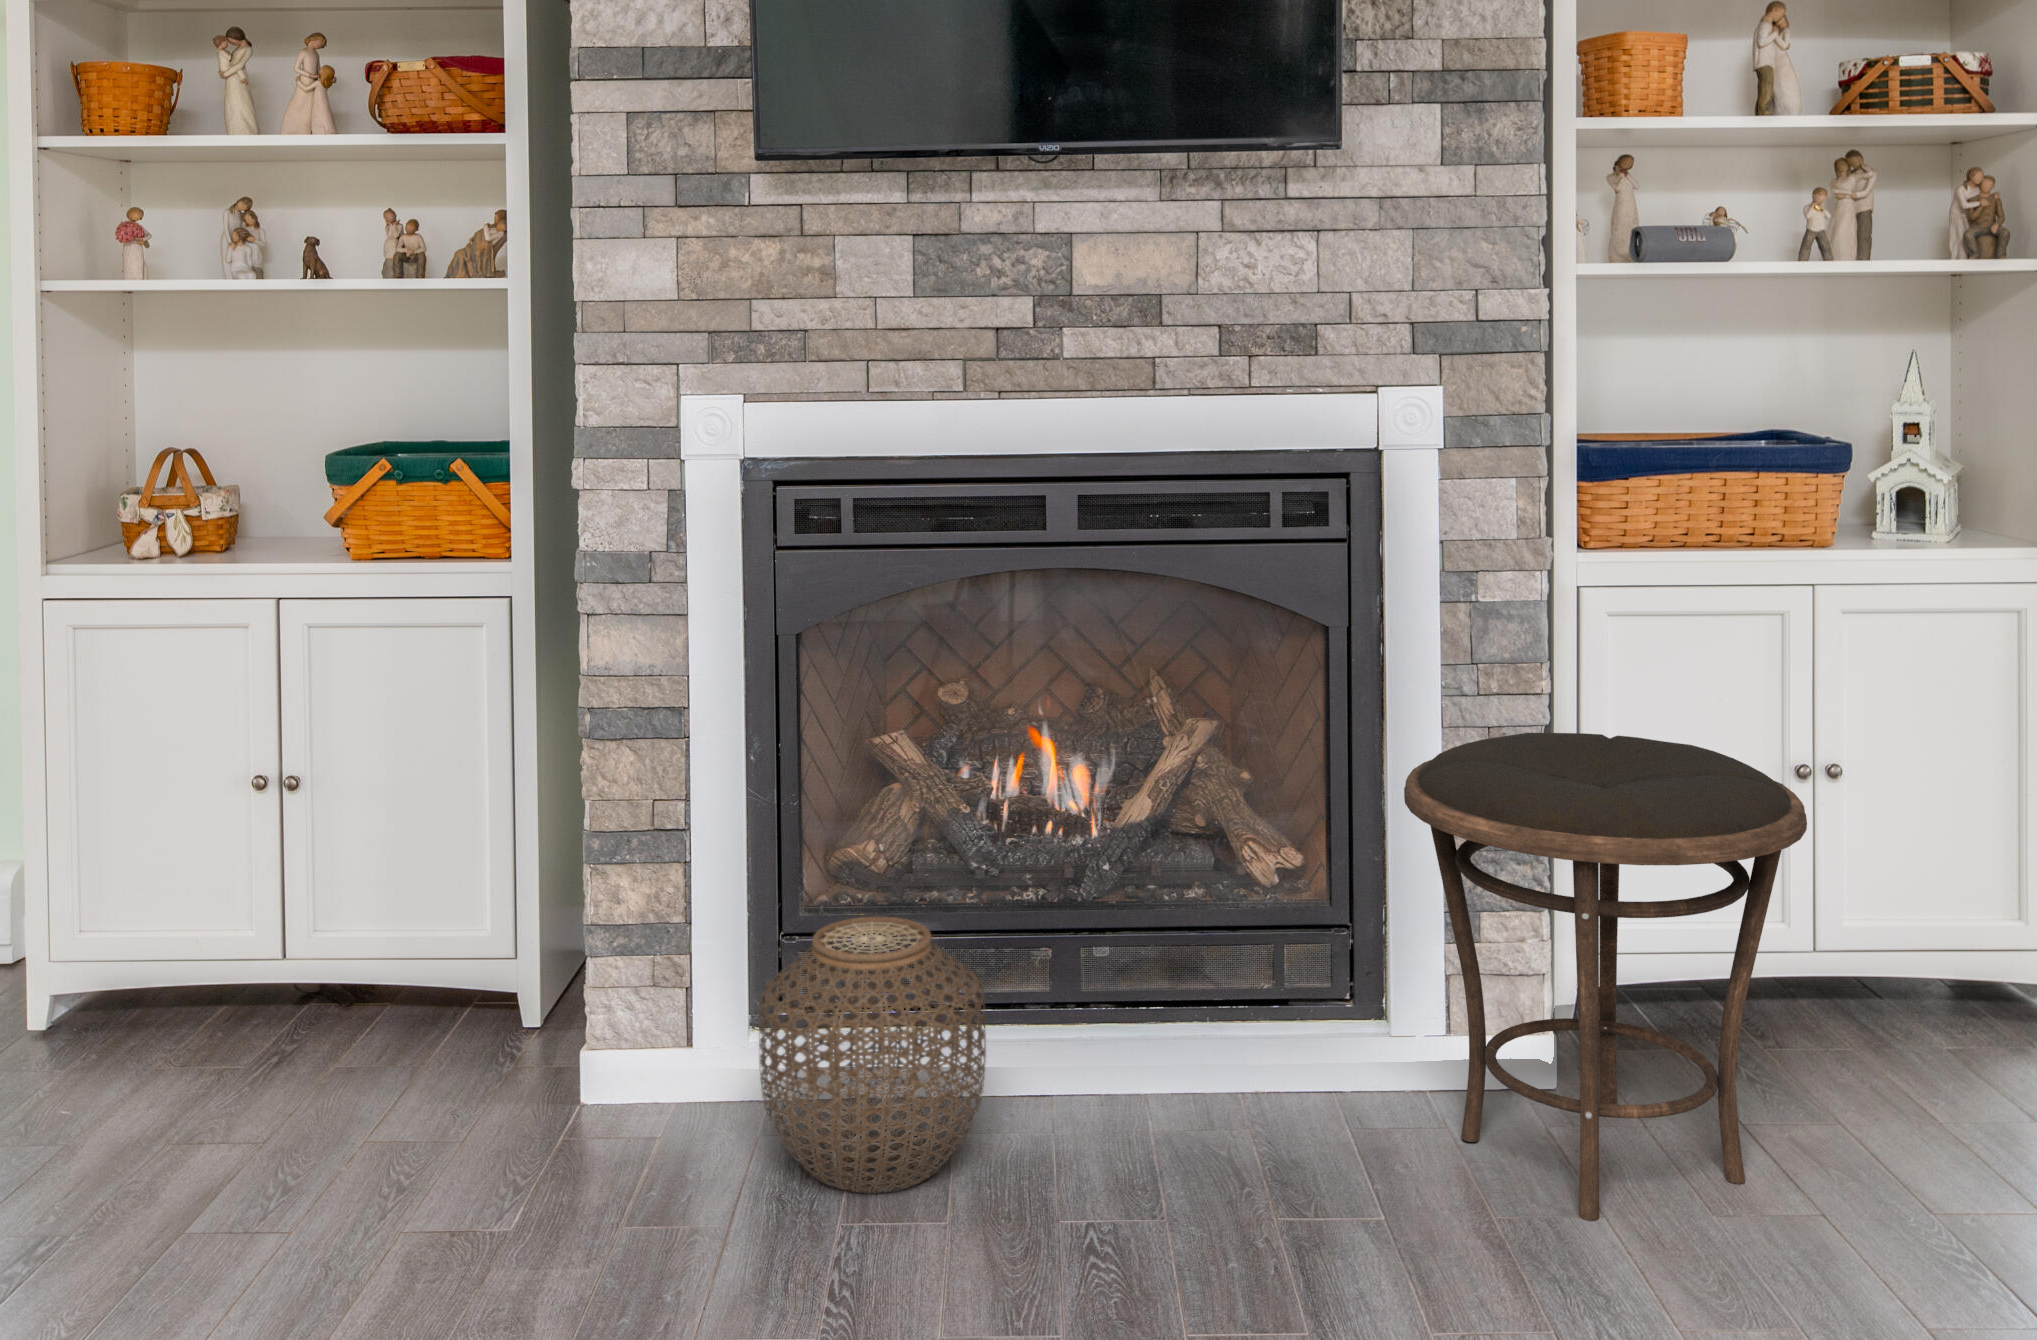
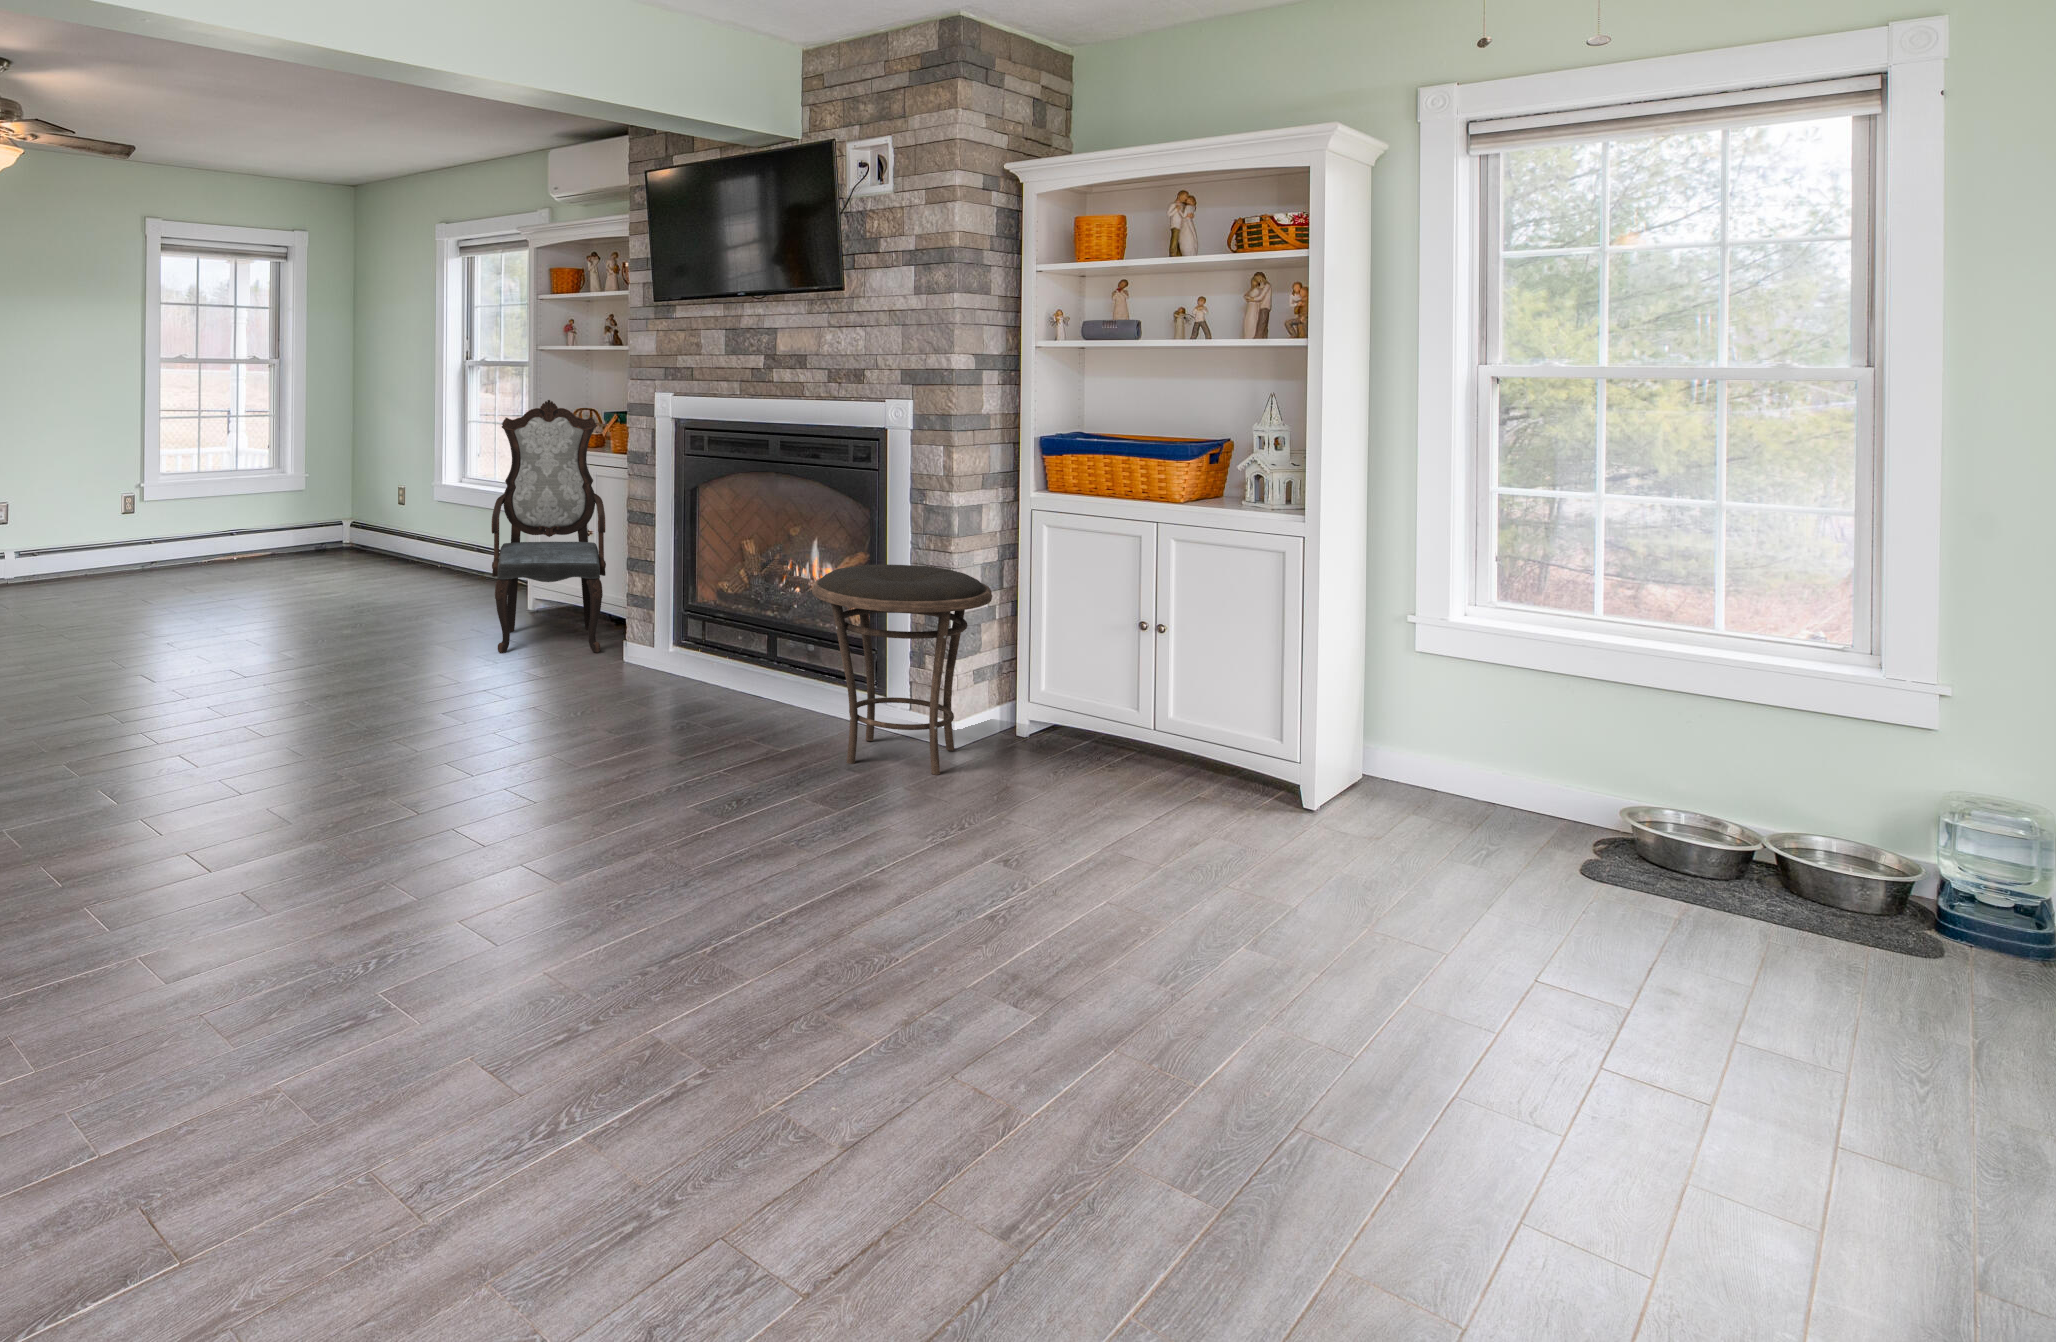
armchair: none [62,429,477,1186] -> present [491,400,606,653]
woven basket: present [759,916,986,1193] -> none [621,599,708,700]

